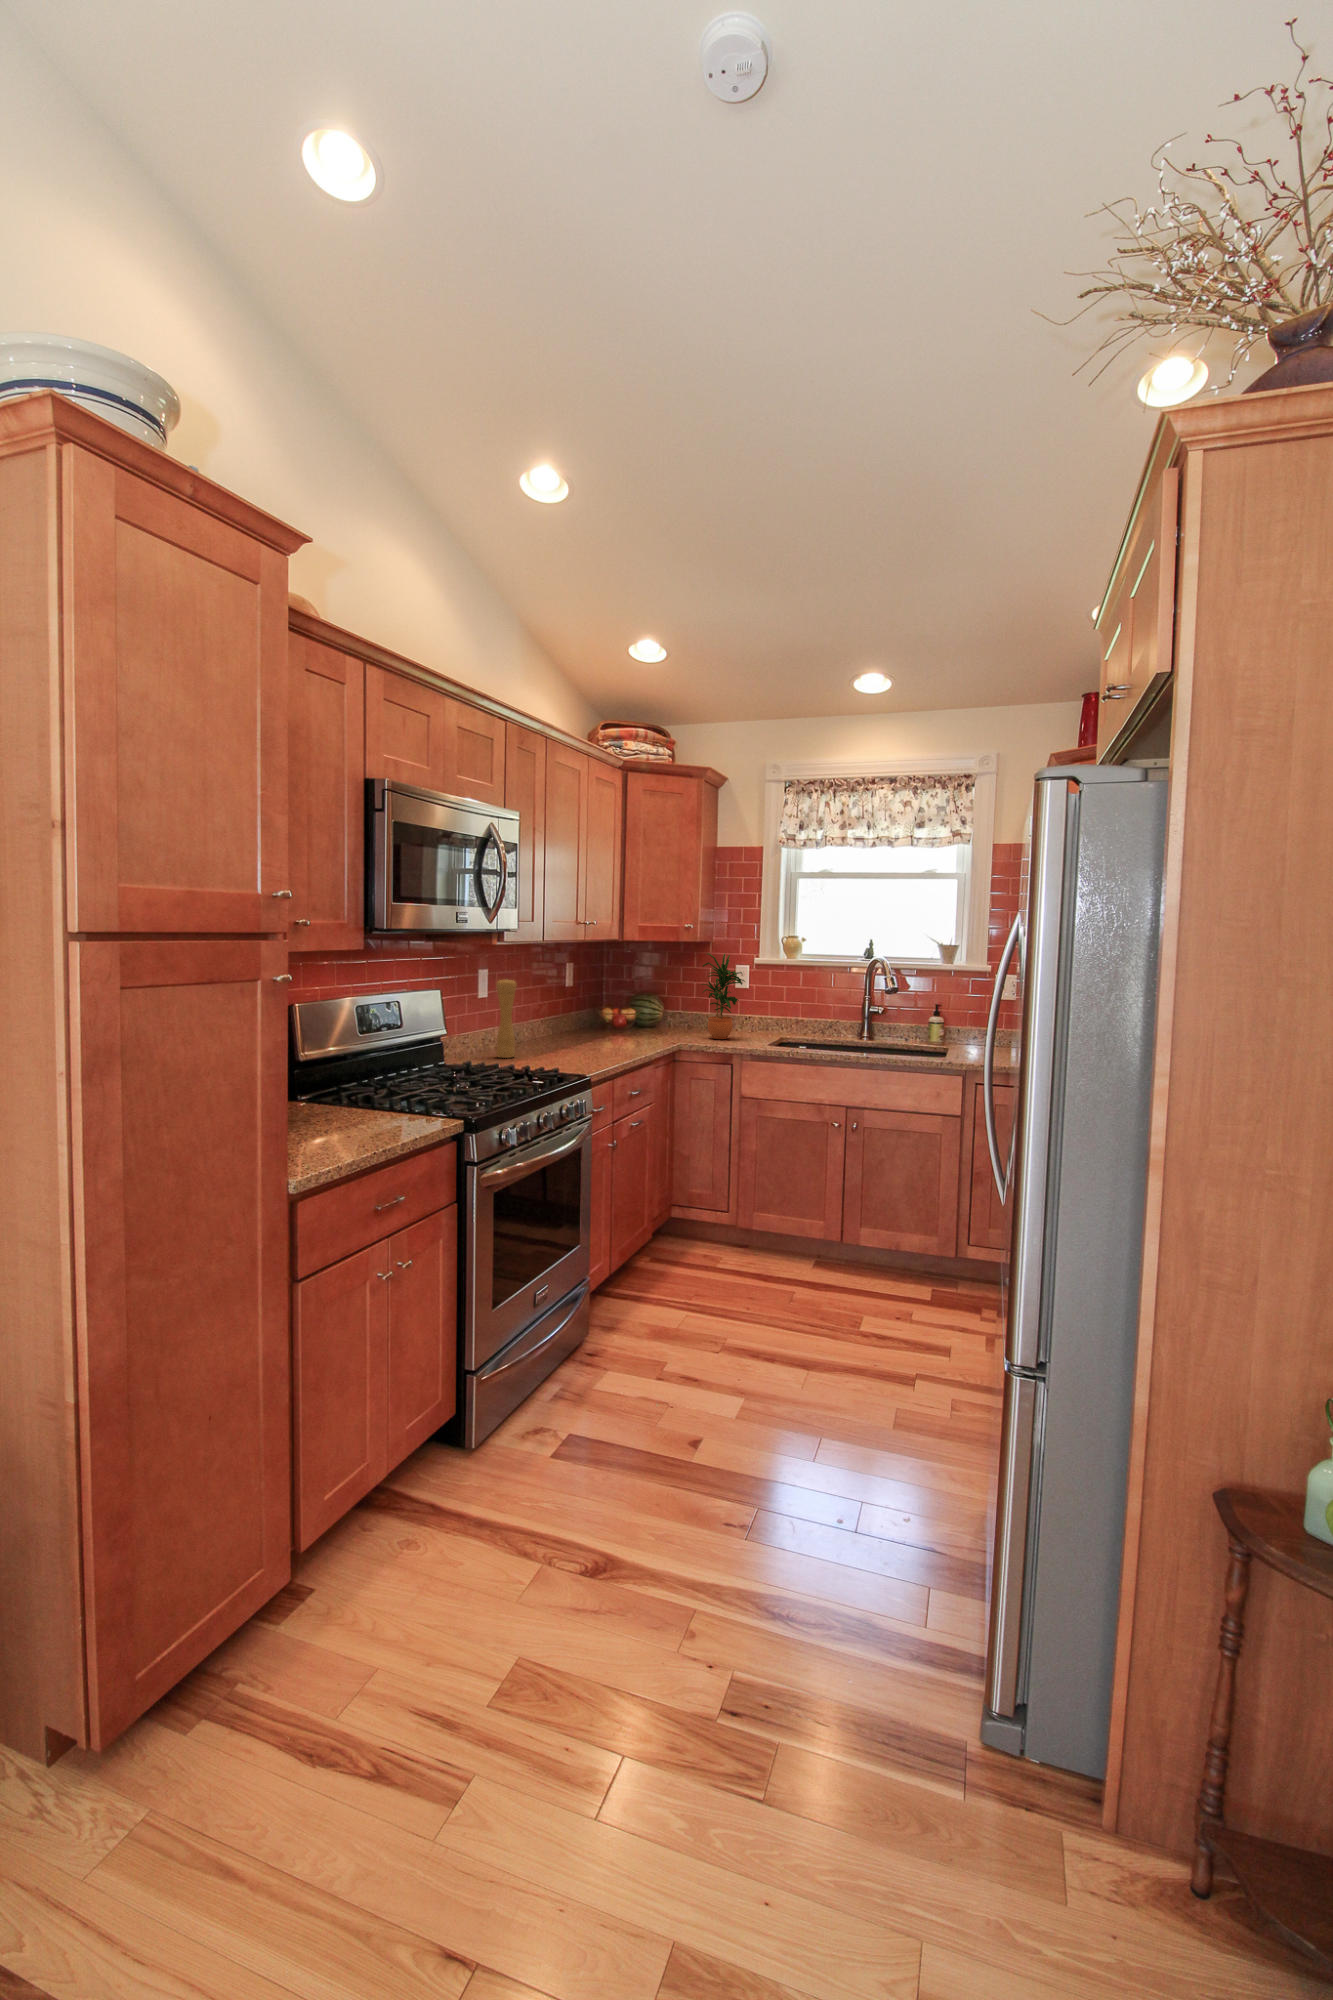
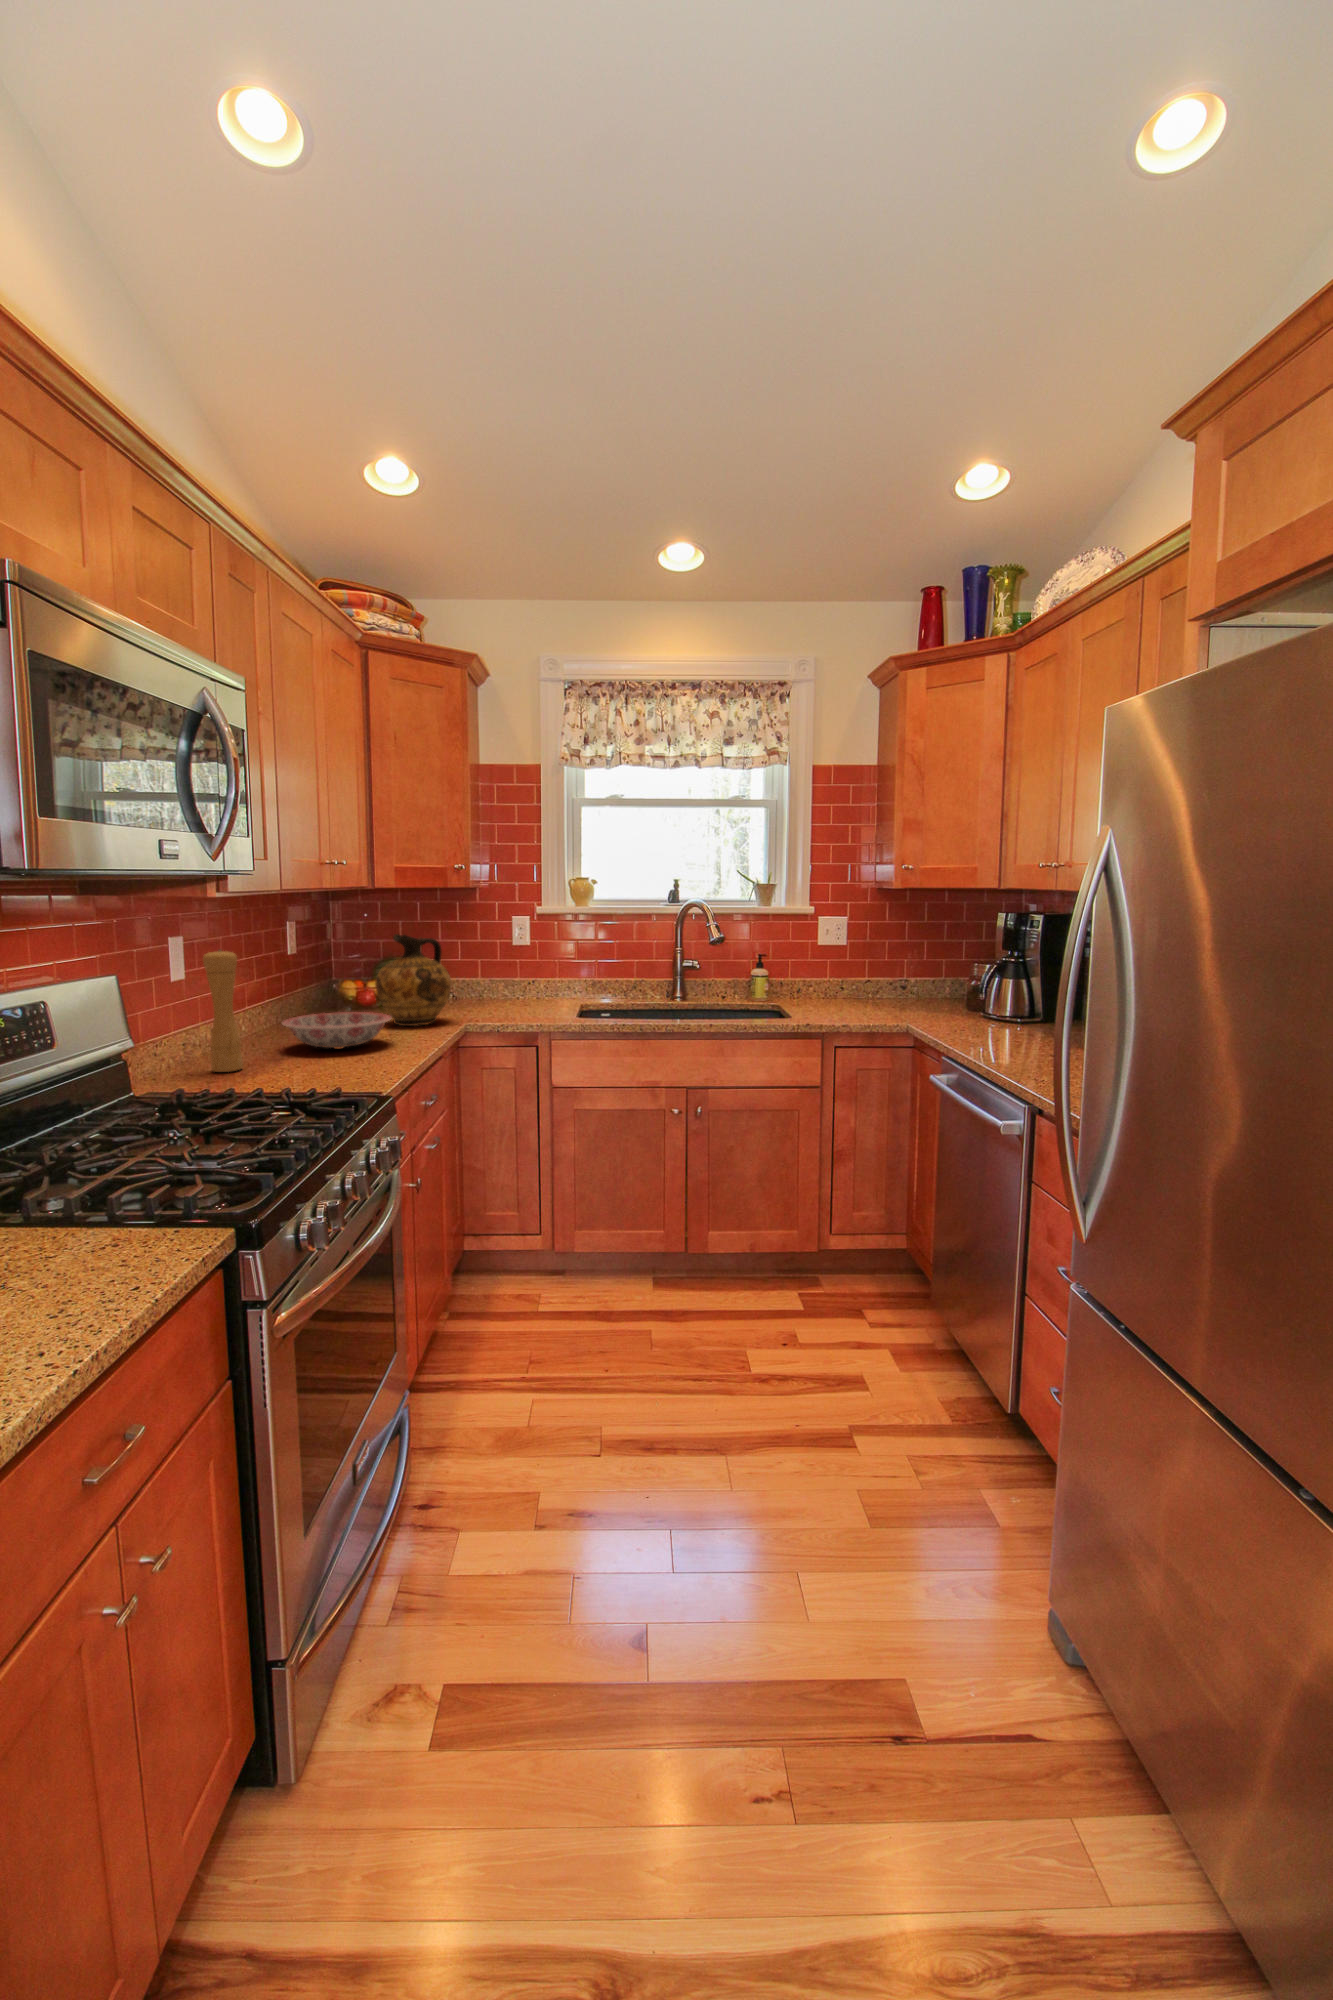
potted plant: present [702,953,745,1039] -> none [476,901,538,1012]
ceramic jug: none [618,975,672,1043] -> present [375,934,451,1026]
ceramic bowl: none [546,1028,618,1051] -> present [282,1012,392,1048]

